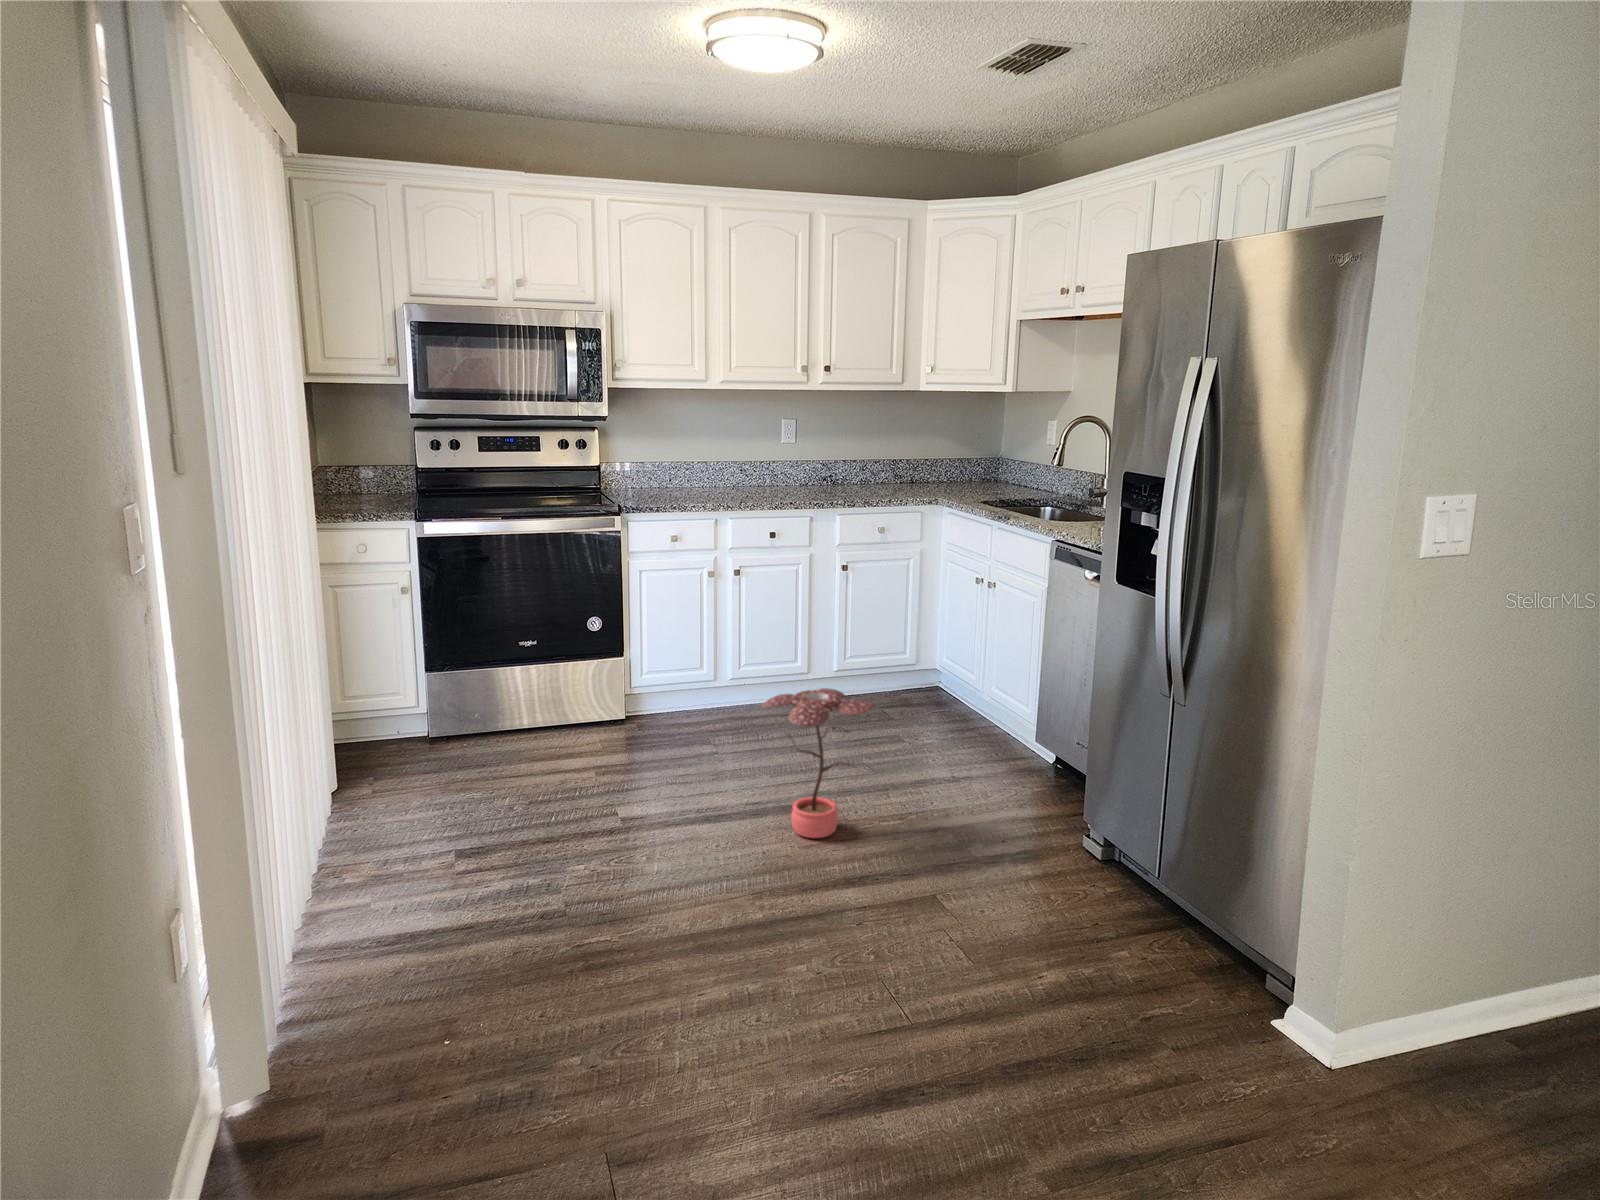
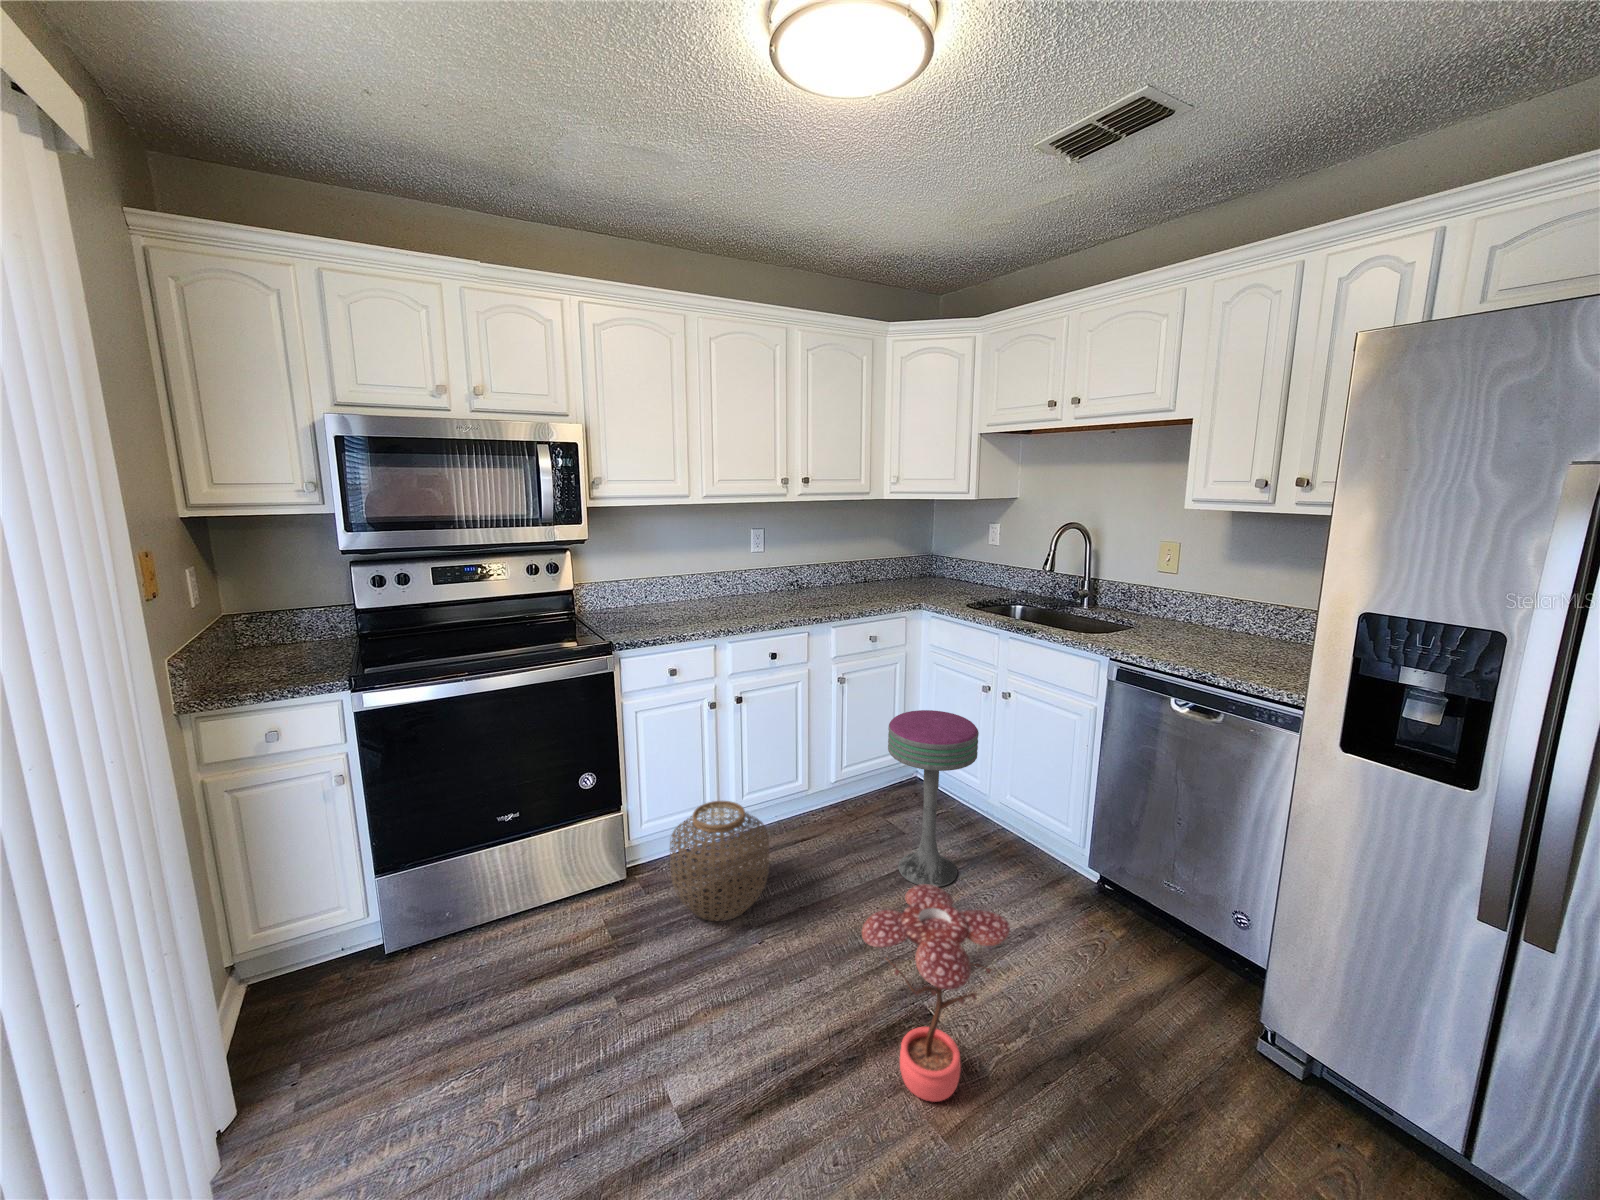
bar stool: none [861,590,945,751] -> present [888,710,979,887]
woven basket: none [656,651,742,749] -> present [670,801,769,921]

